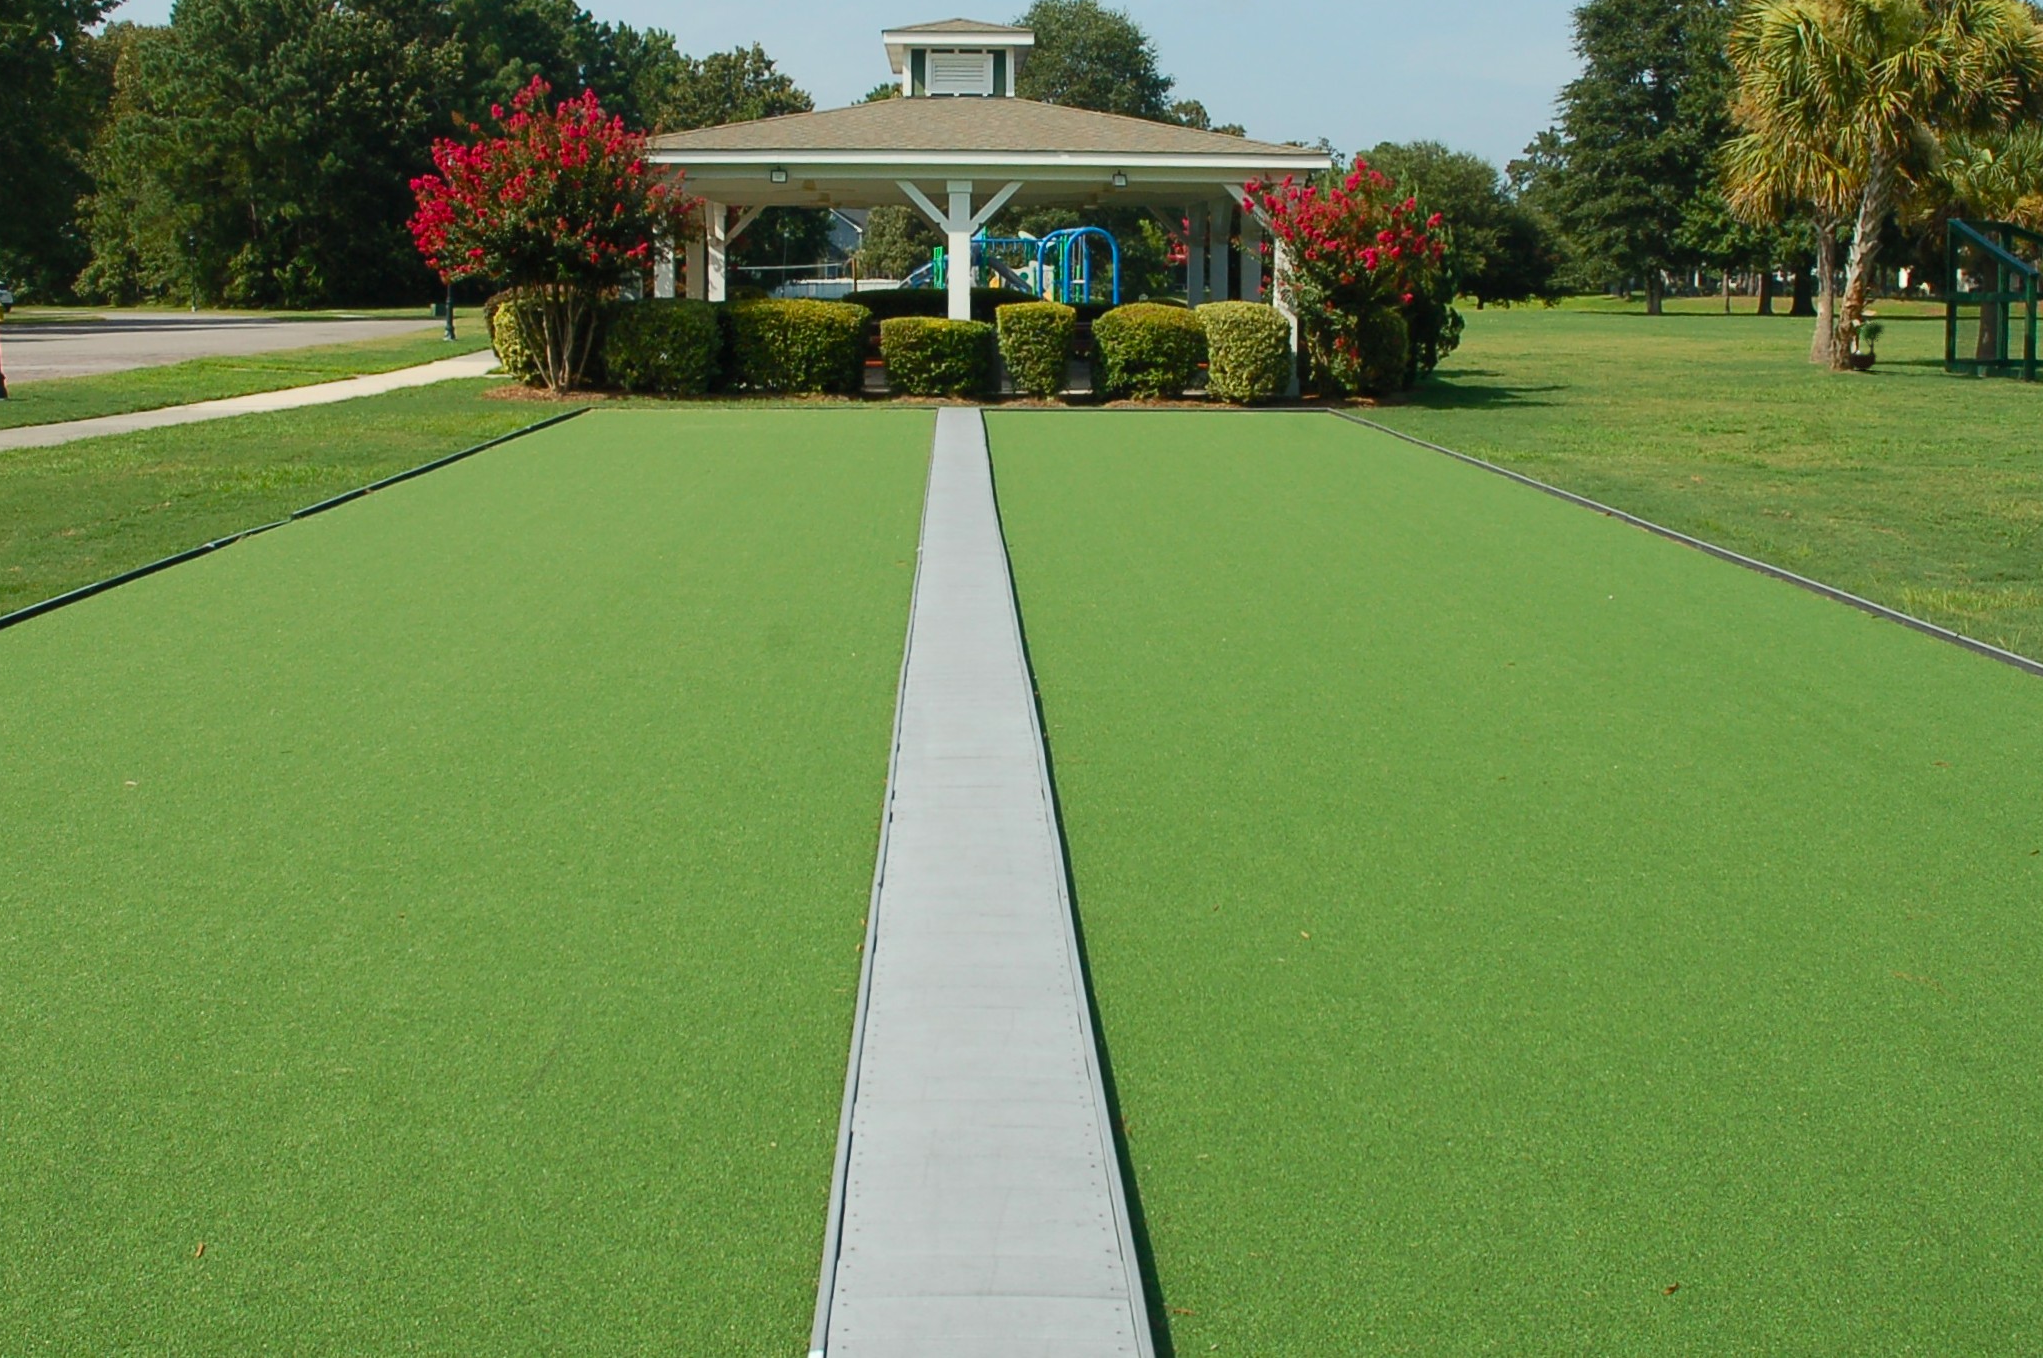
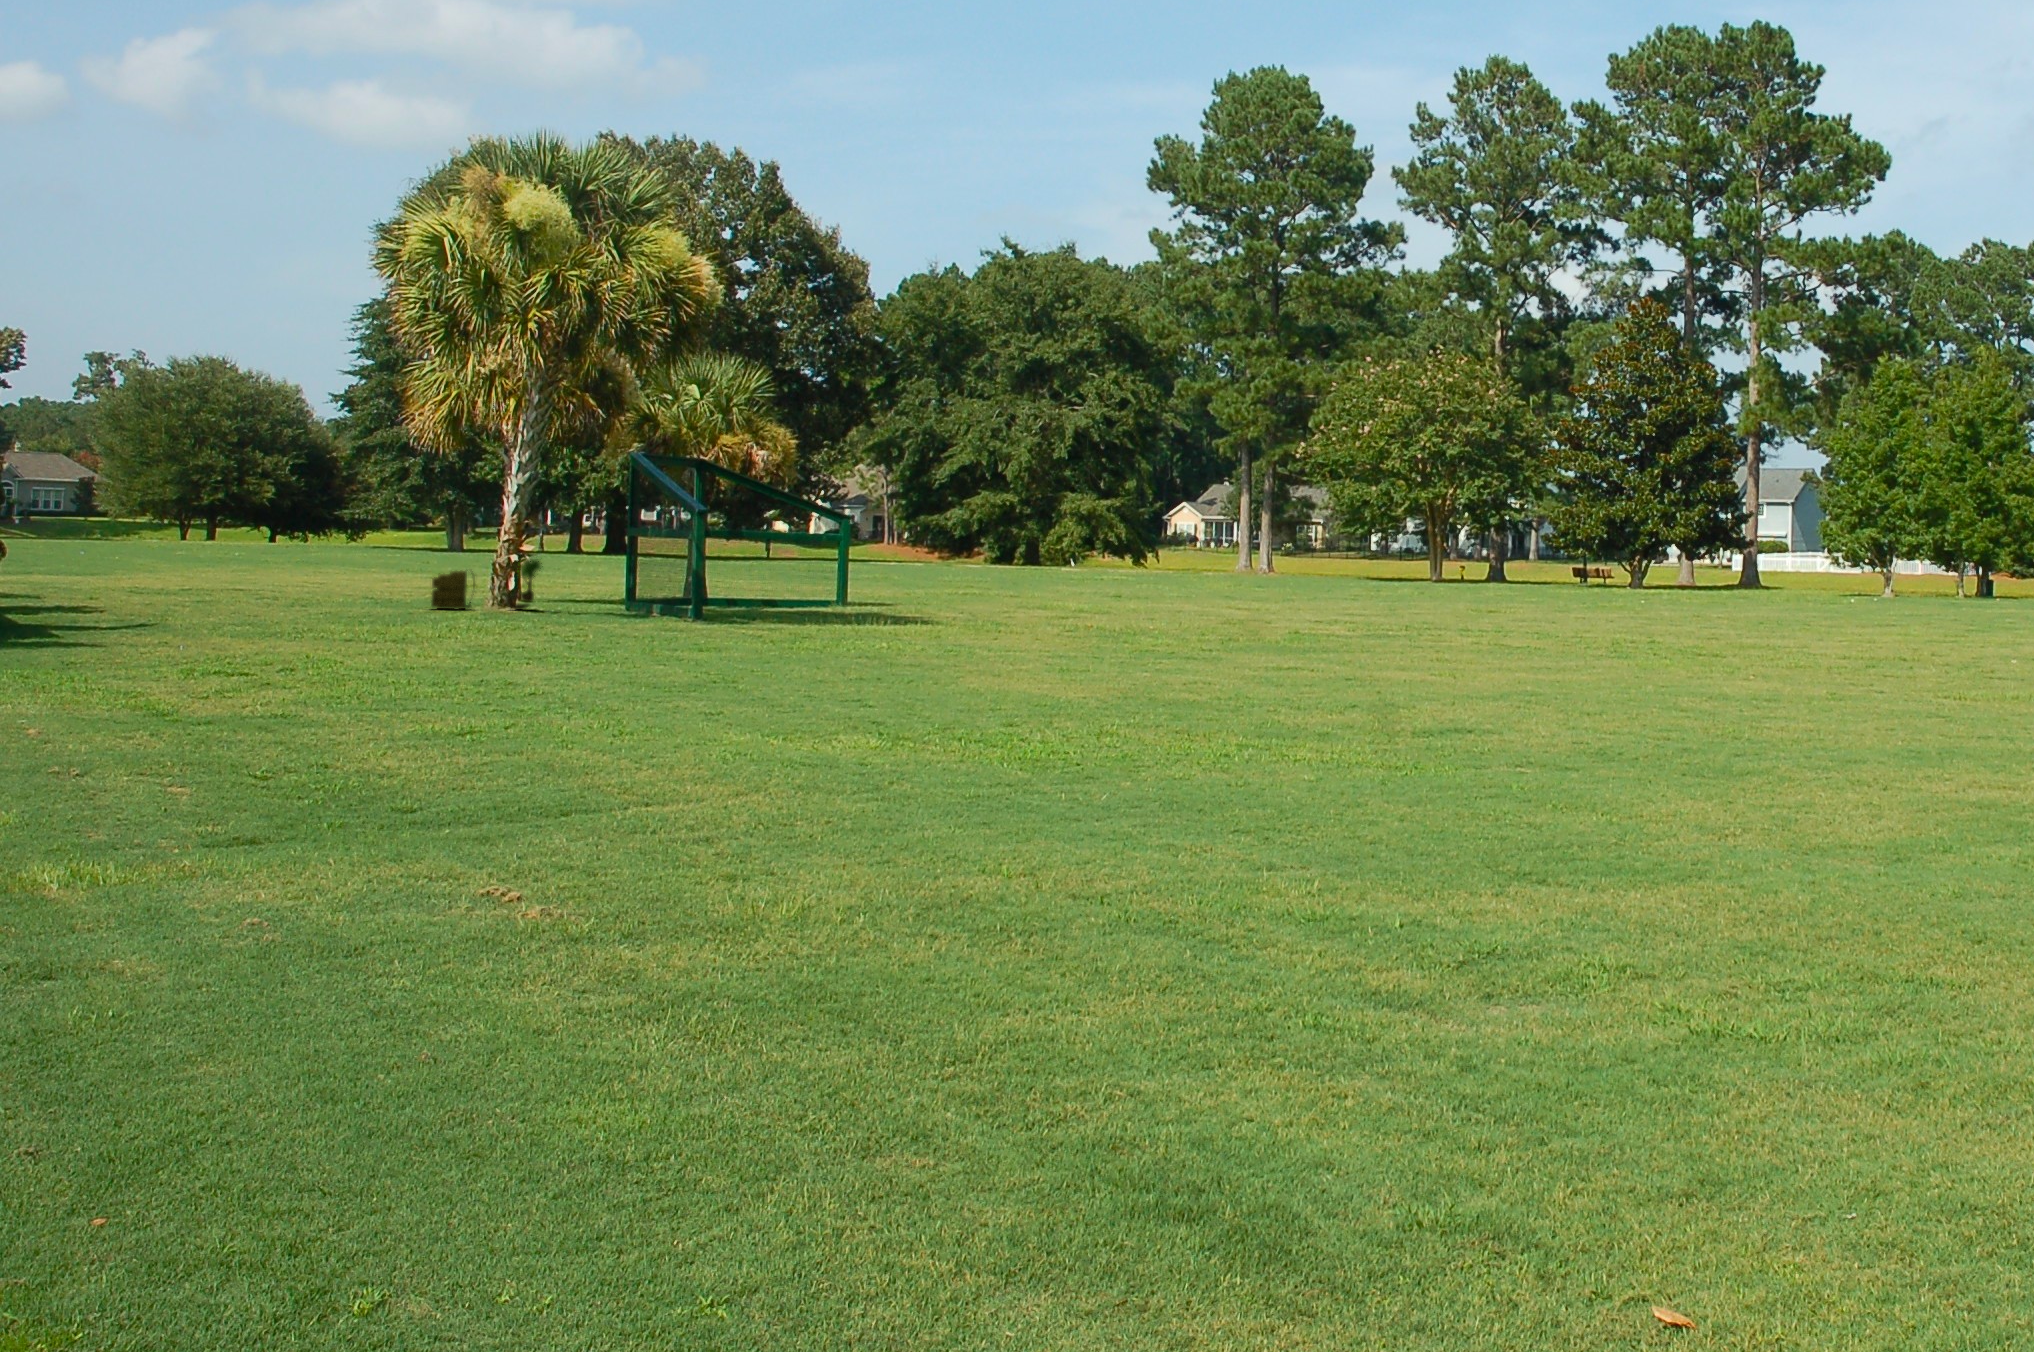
backpack: none [1782,332,1822,369] -> present [431,571,475,610]

